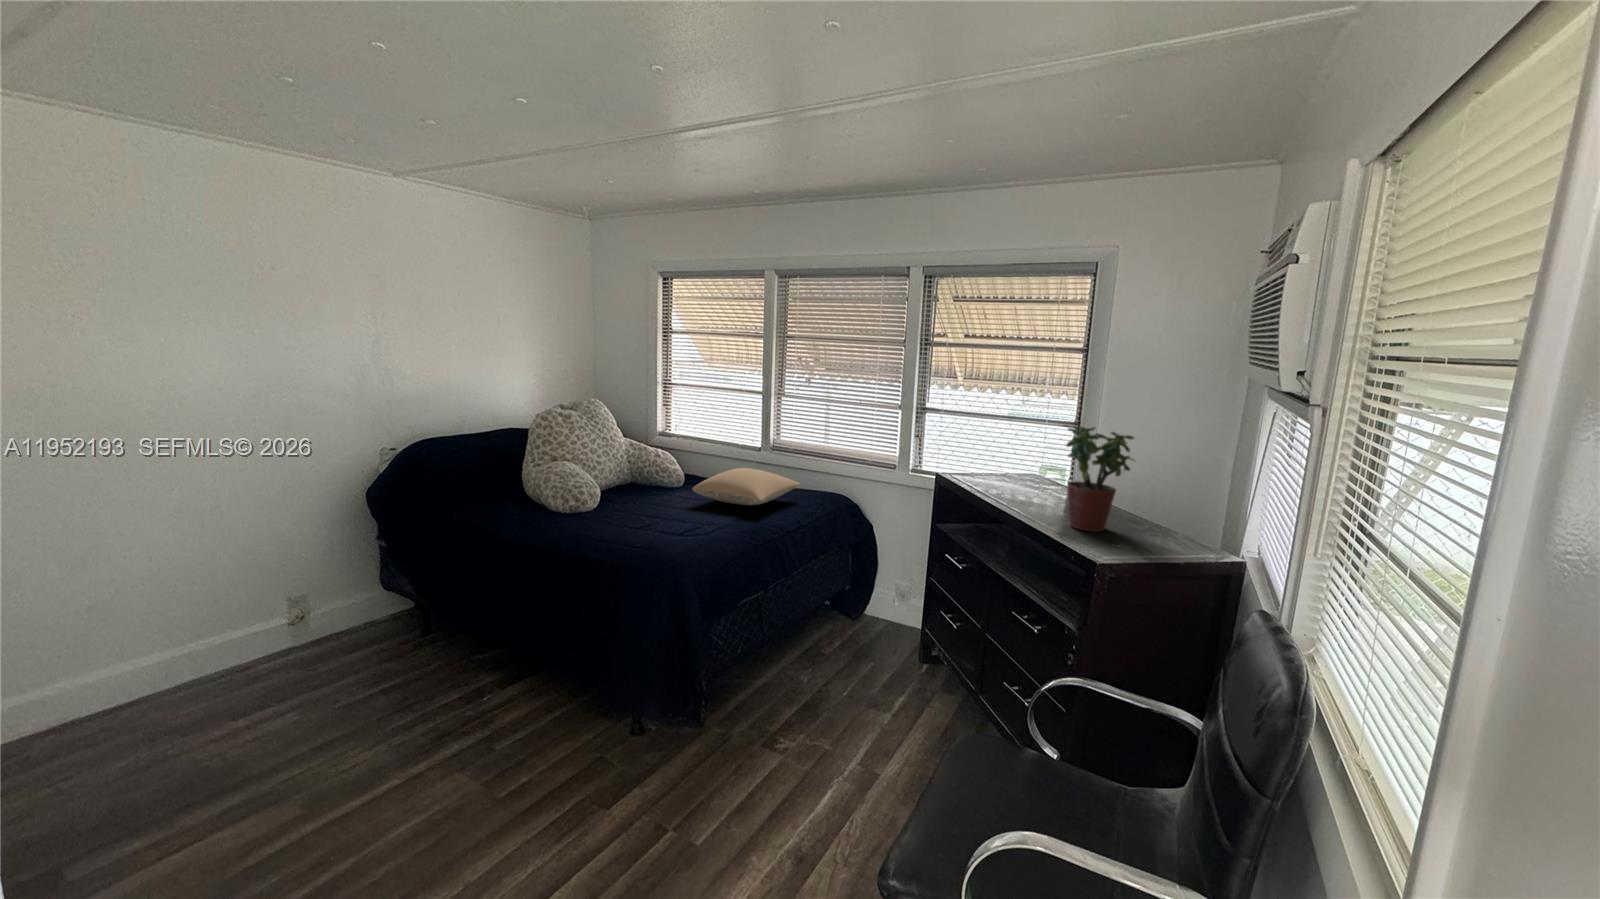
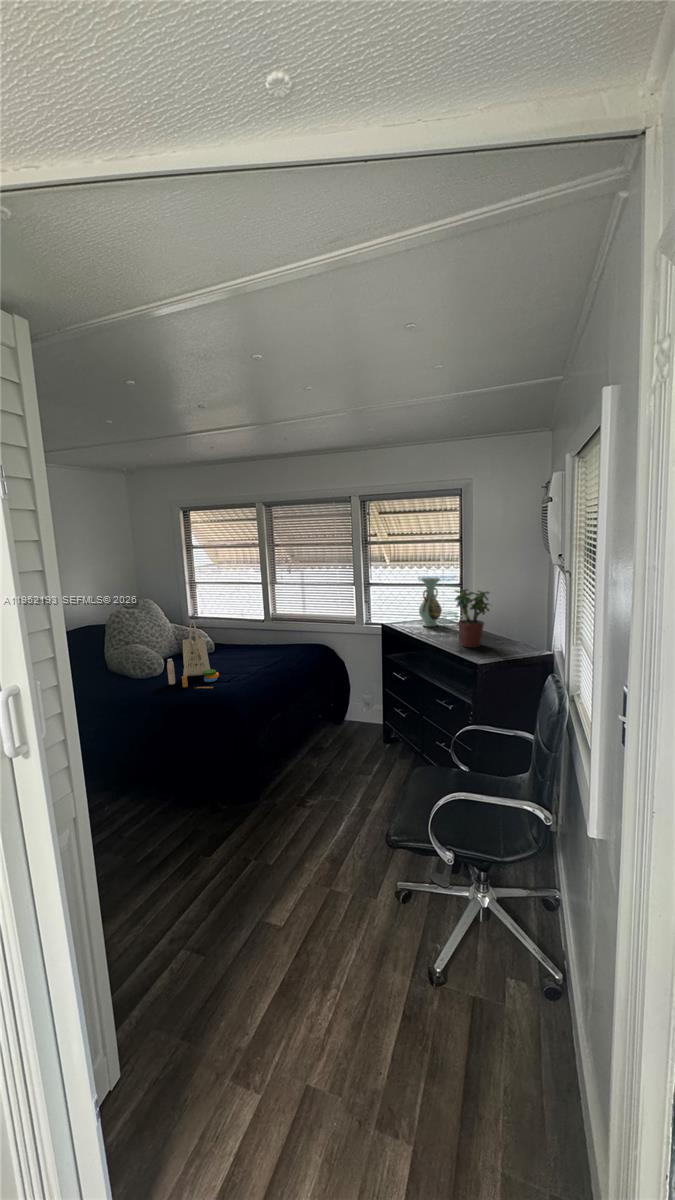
decorative vase: none [1001,405,1044,488] -> present [419,577,442,627]
tote bag: none [595,434,671,542] -> present [167,620,219,688]
pillow: present [692,468,801,505] -> none [227,634,296,658]

